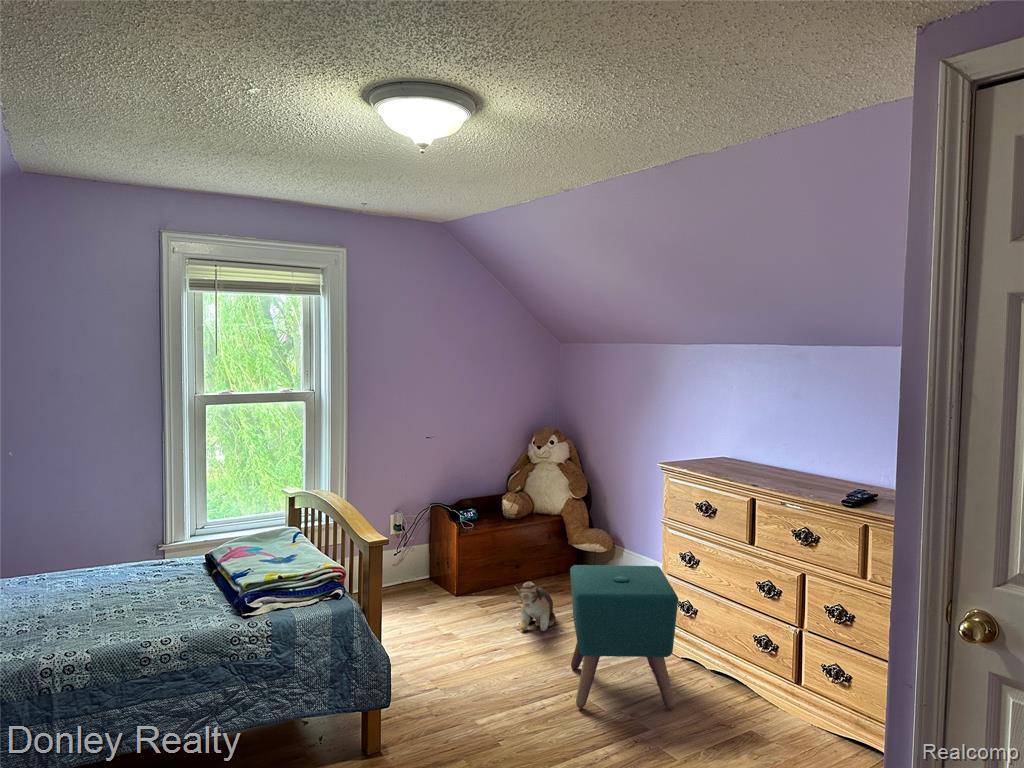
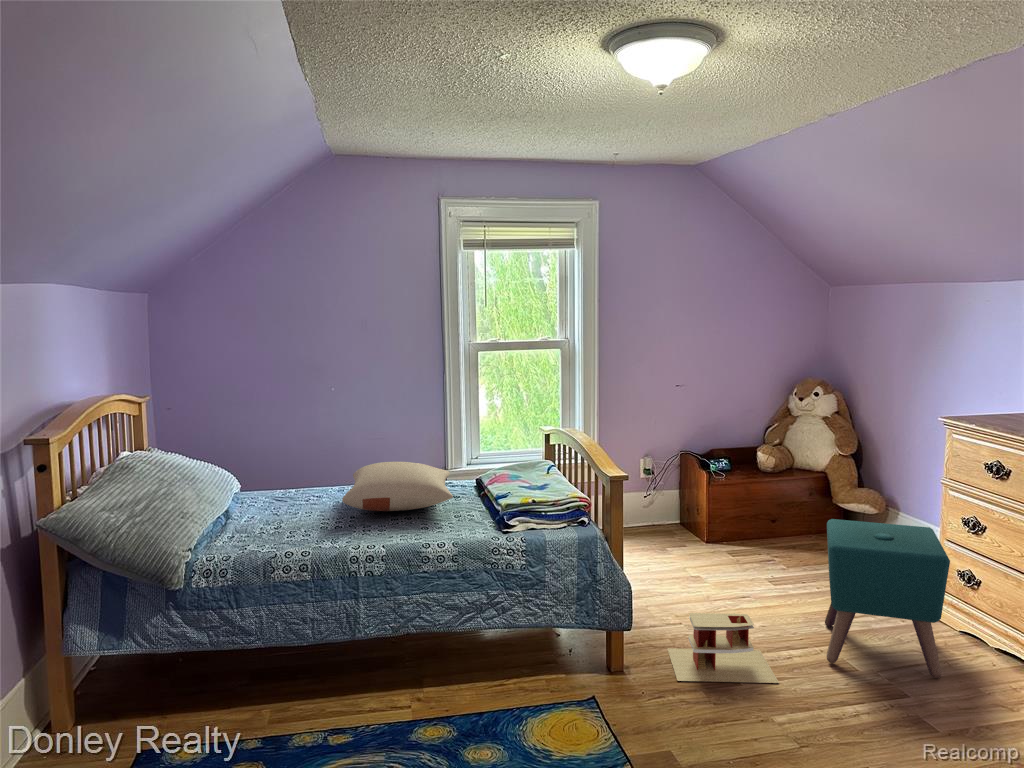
pillow: none [35,542,182,605] -> present [342,462,453,511]
plush toy: present [515,582,556,631] -> none [767,535,813,587]
toy house: none [424,671,536,753] -> present [668,613,779,683]

